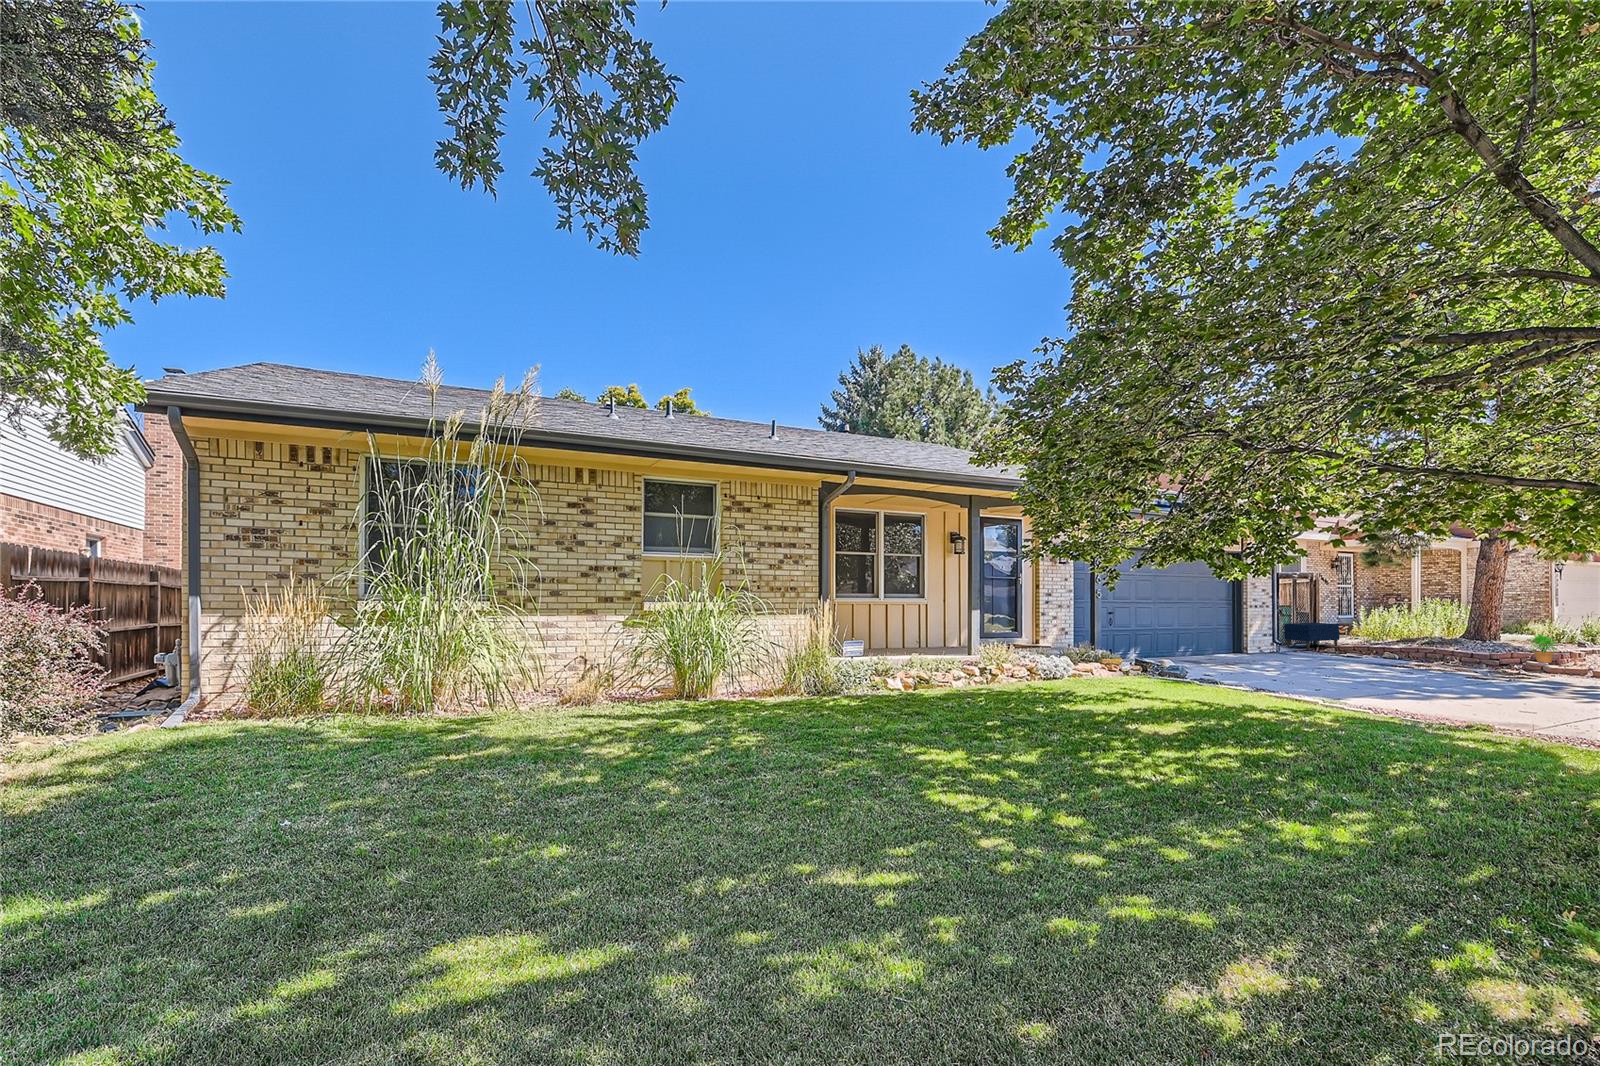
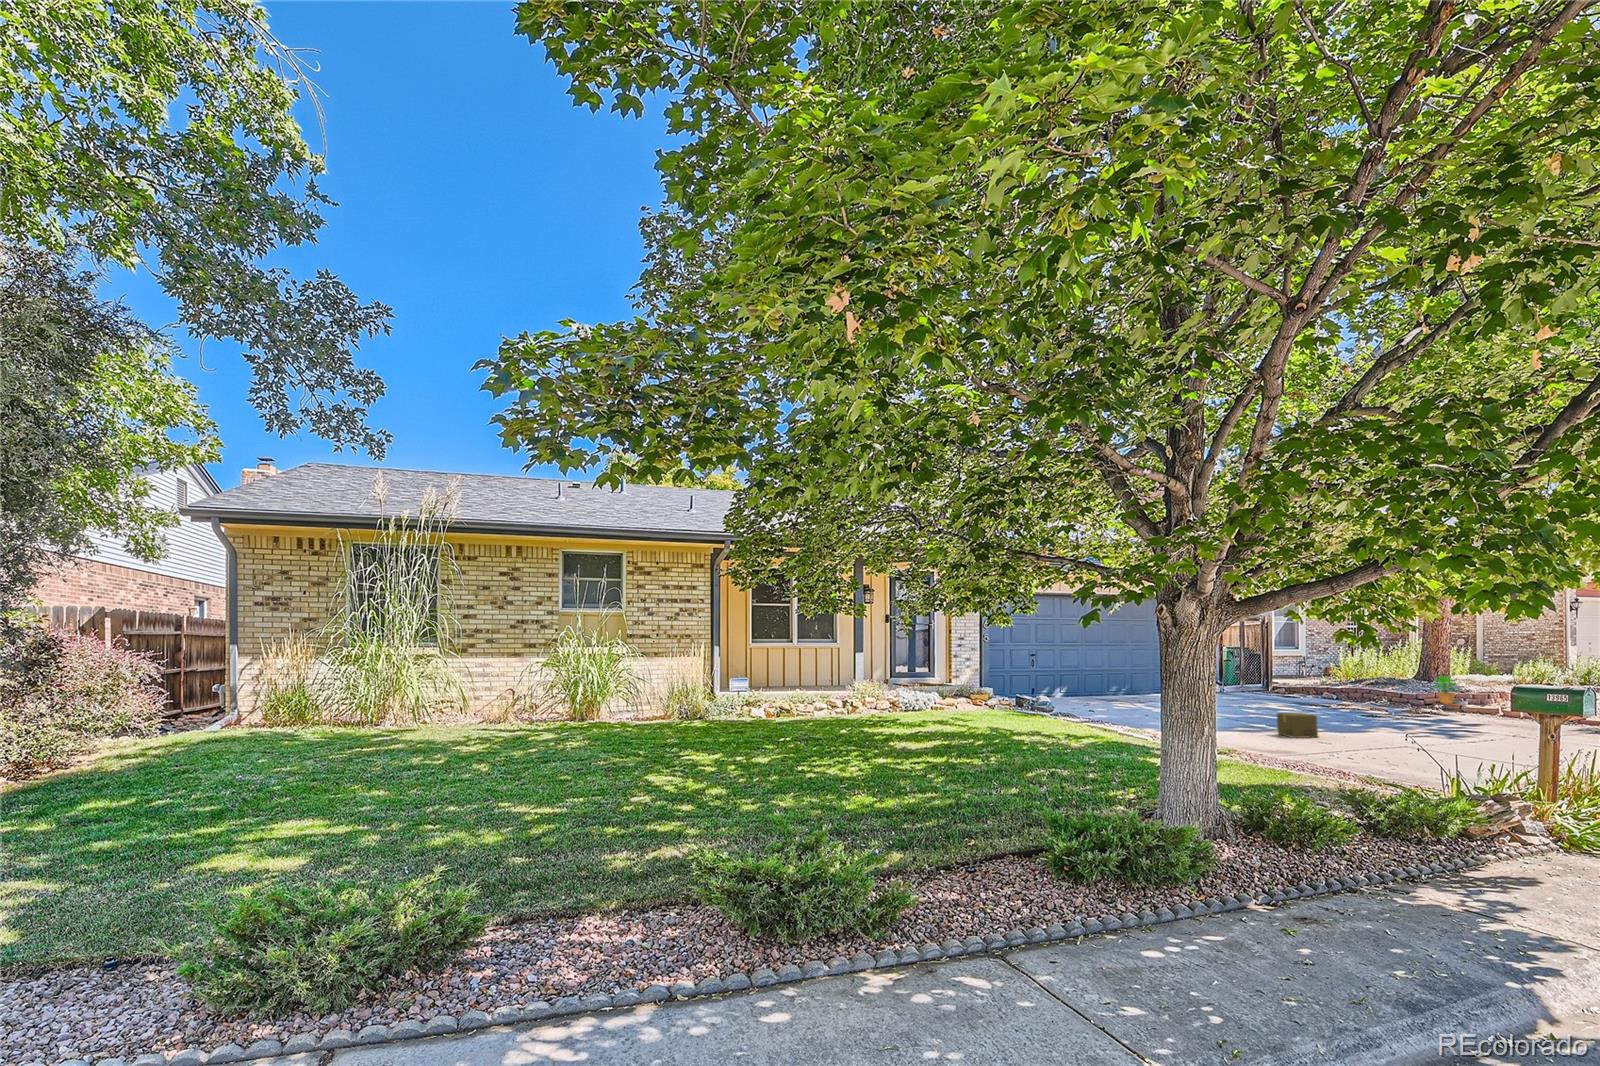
bench: present [1284,623,1339,649] -> none [1227,664,1287,691]
cardboard box: none [1499,676,1549,705] -> present [1277,713,1318,738]

